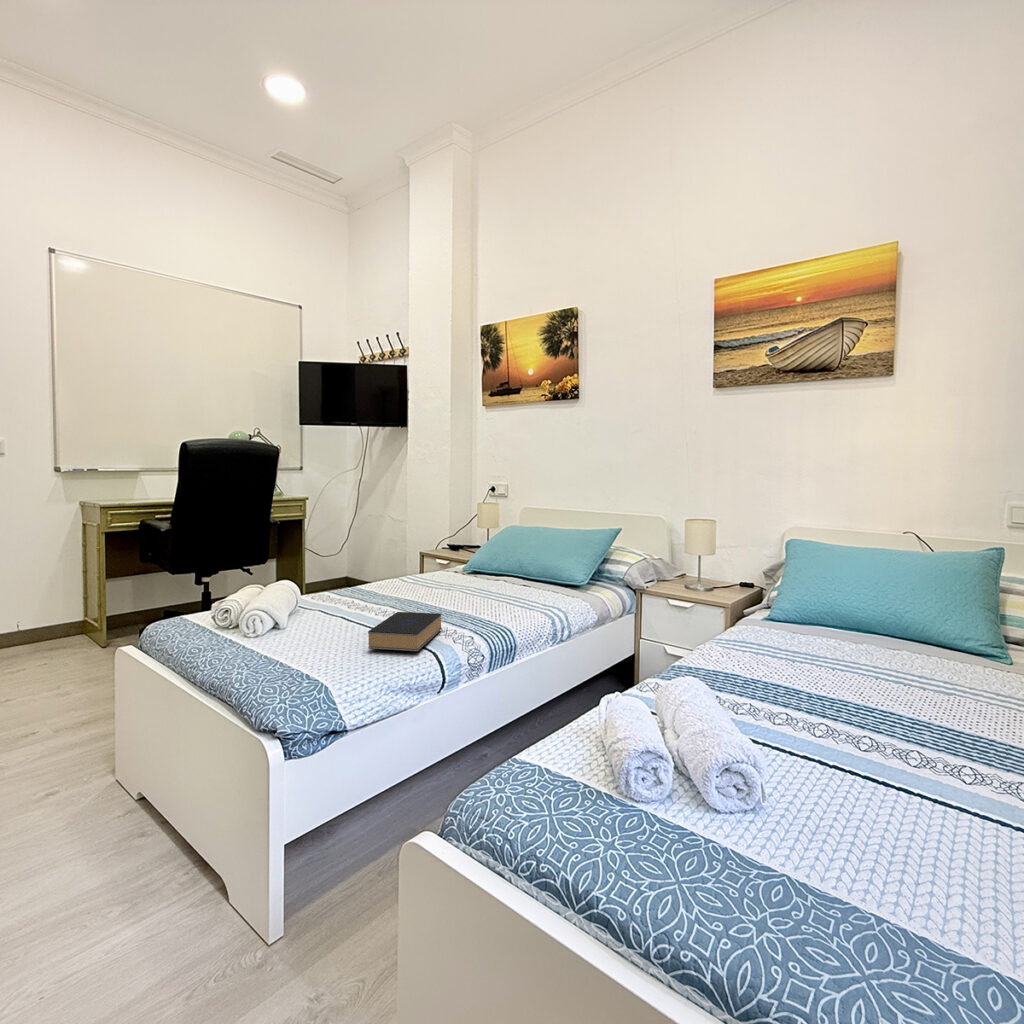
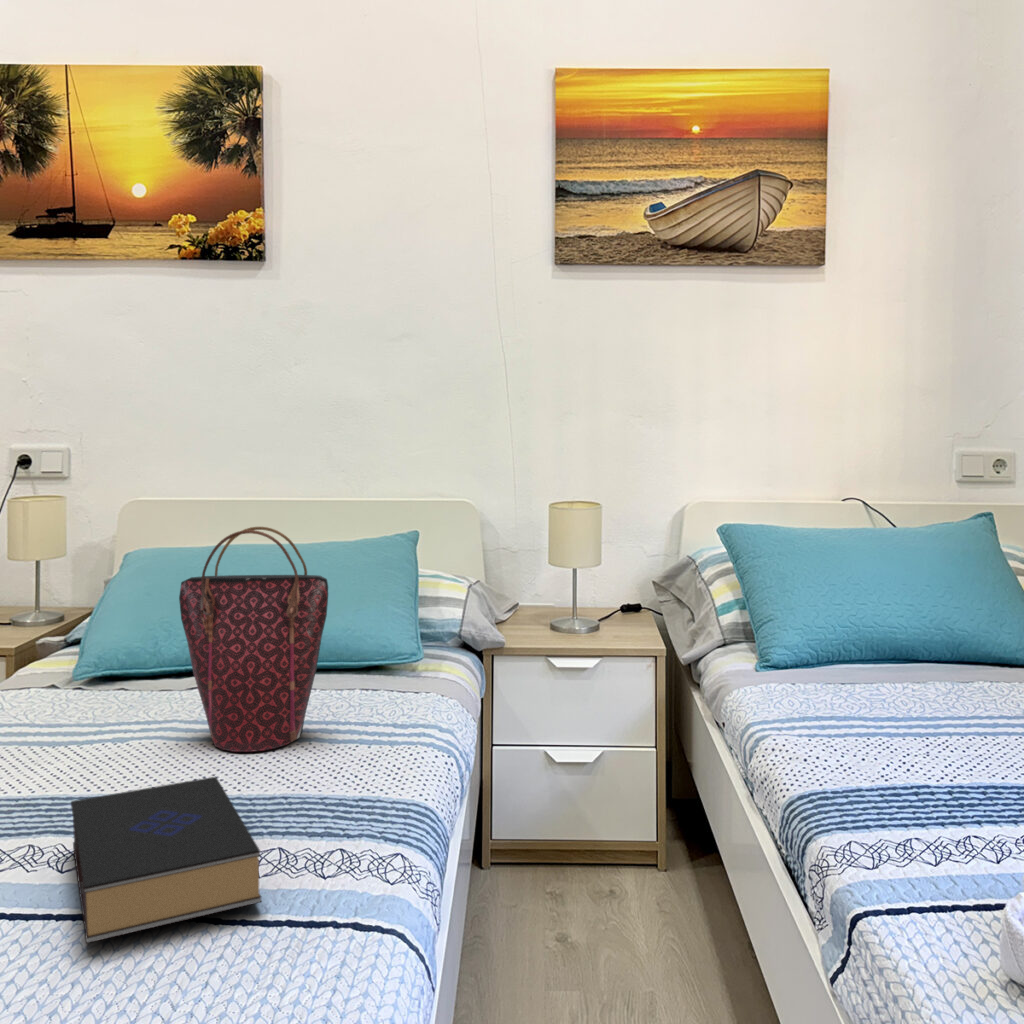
handbag: none [470,525,517,613] -> present [179,527,328,752]

